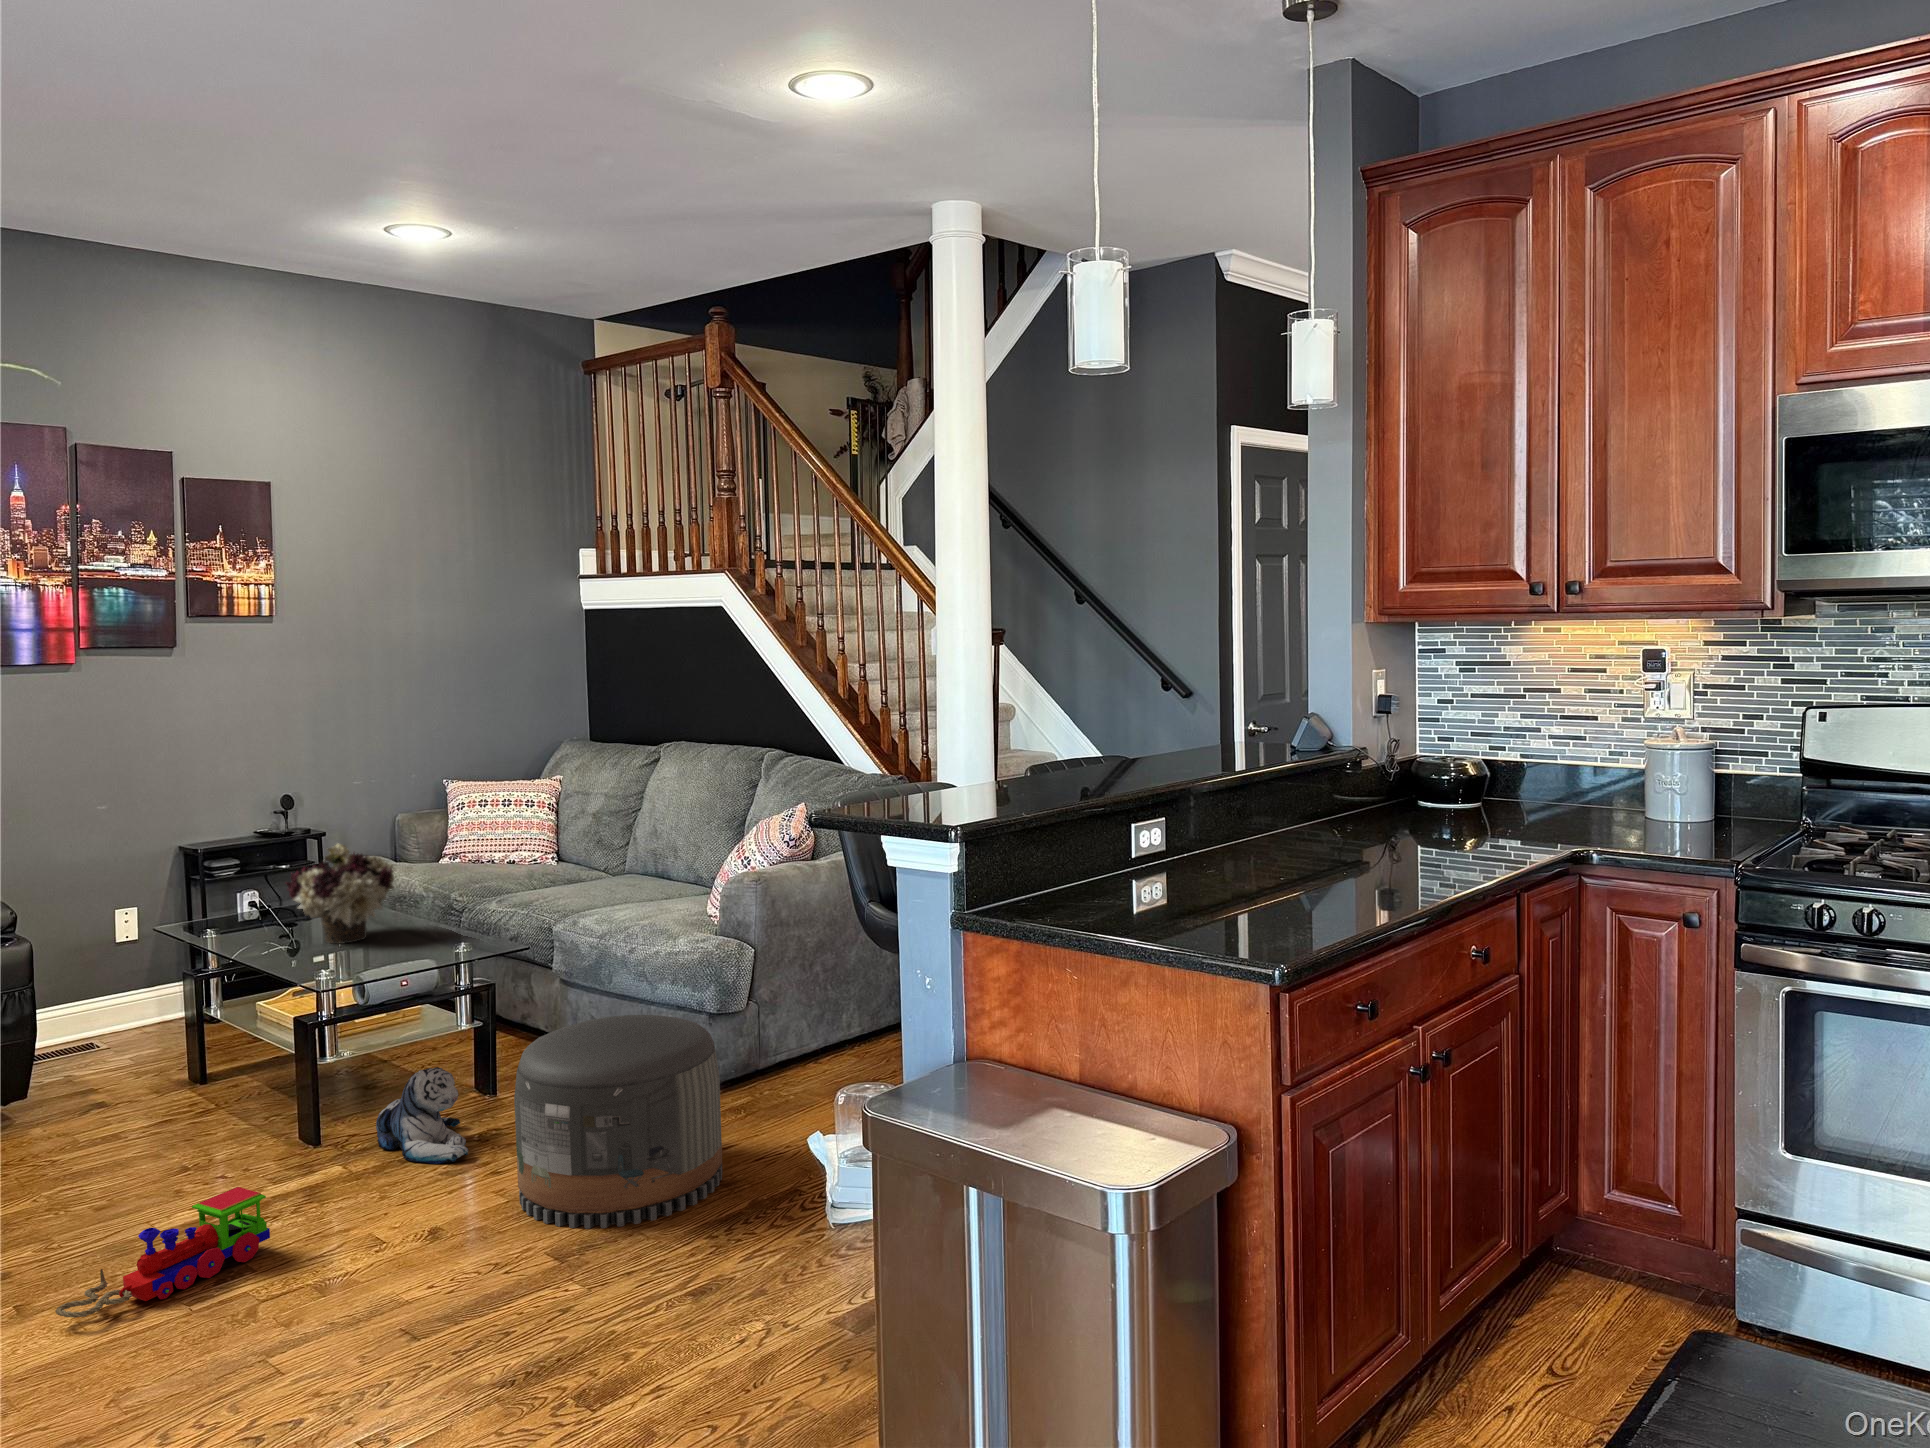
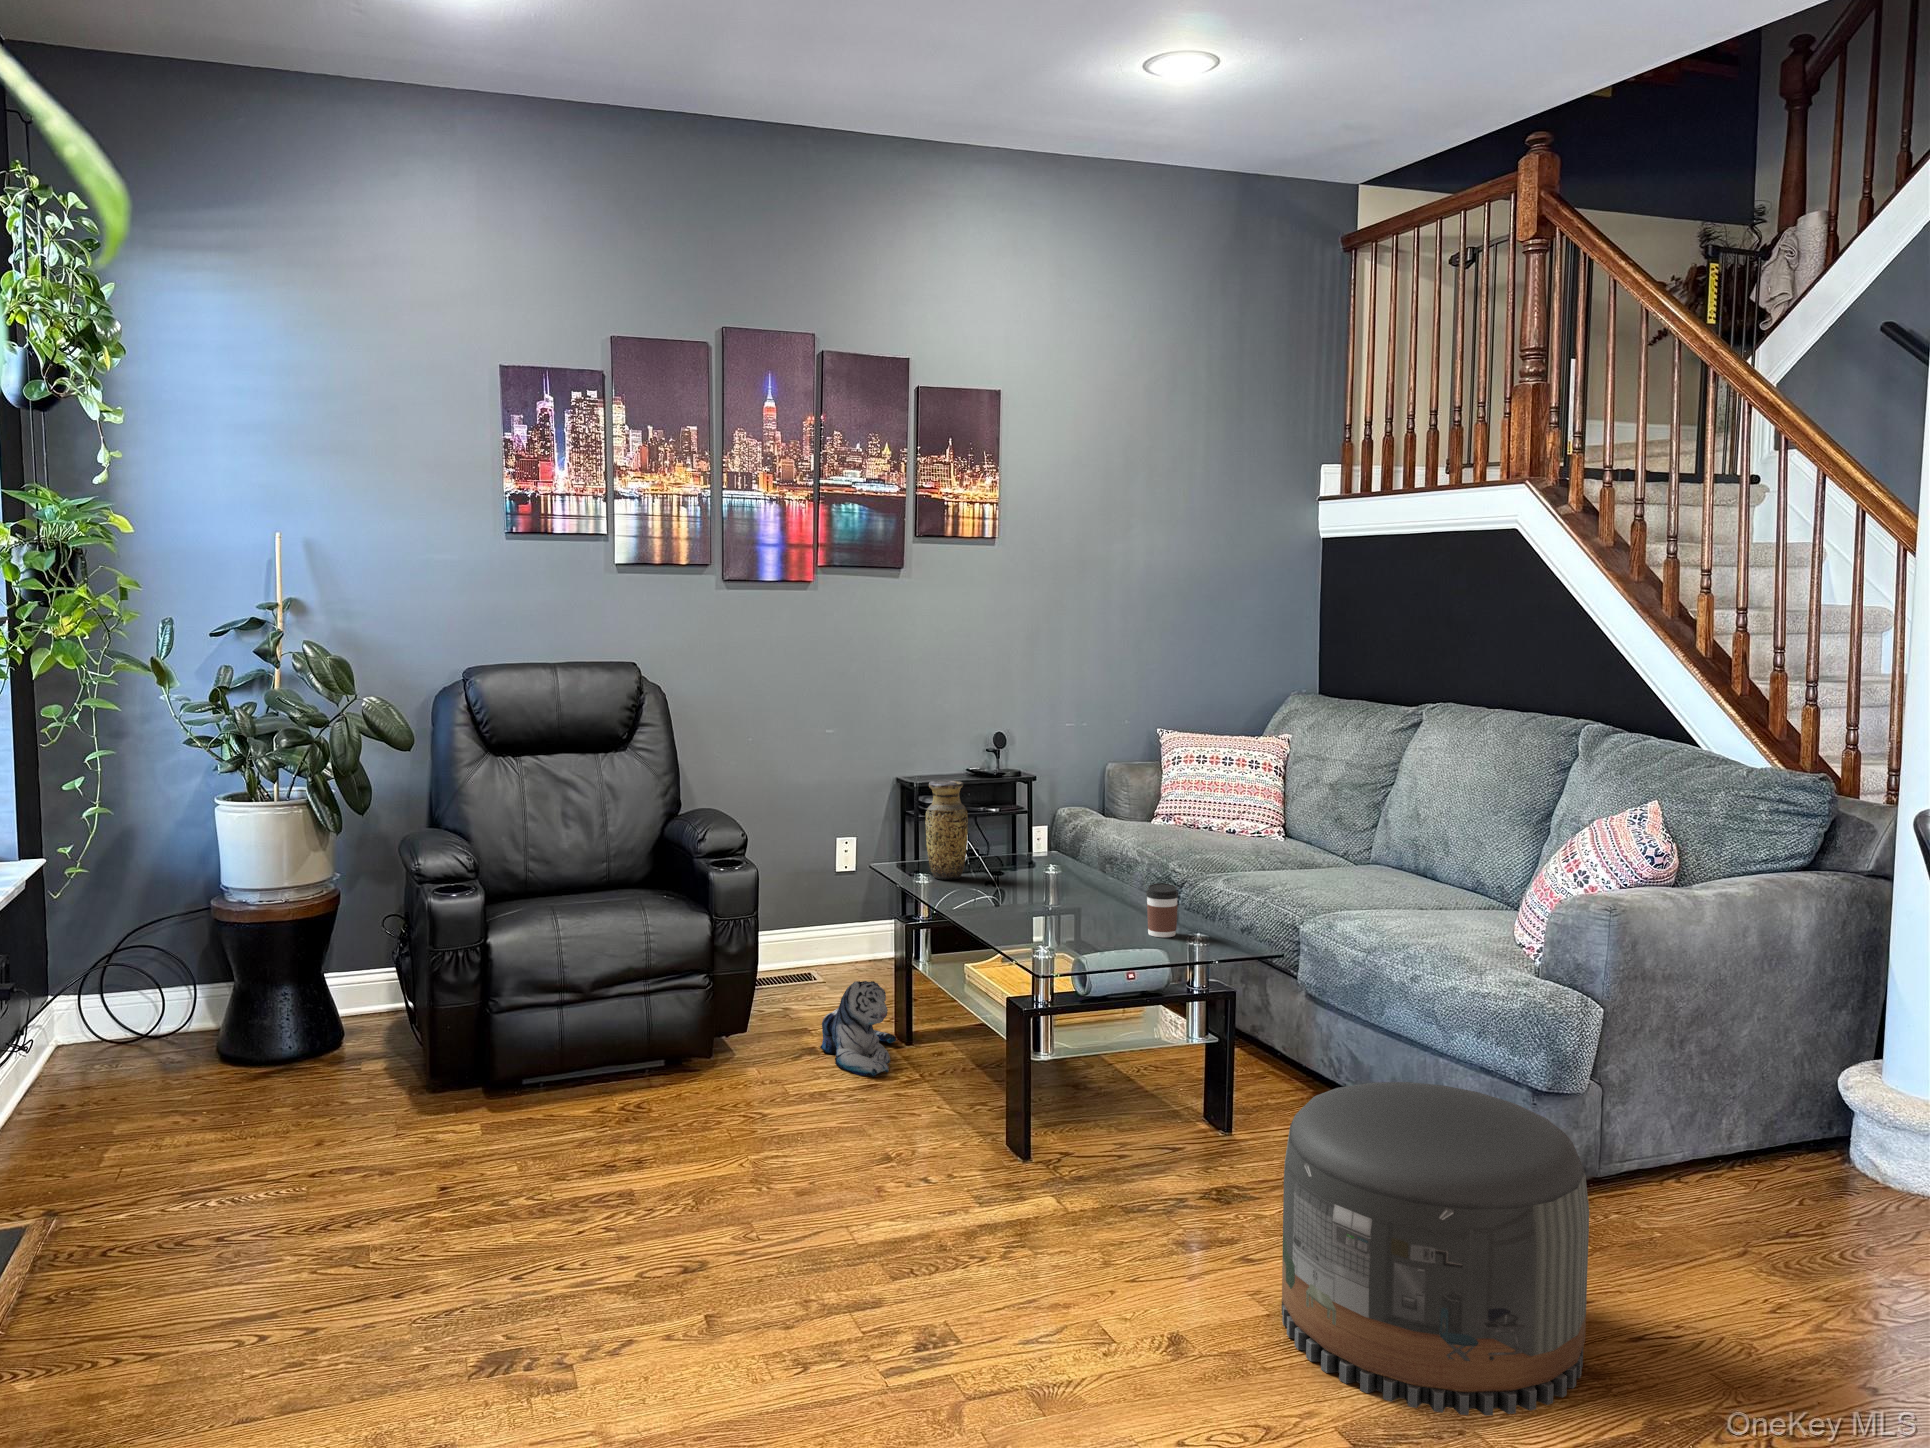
vase: none [210,841,254,930] -> present [925,781,968,880]
flower arrangement: present [286,844,394,944] -> none [1001,794,1119,915]
coffee cup: none [418,905,445,948] -> present [1146,883,1178,937]
plush toy: present [376,1067,468,1164] -> present [820,981,896,1076]
toy train: present [55,1187,270,1318] -> none [750,1217,978,1352]

